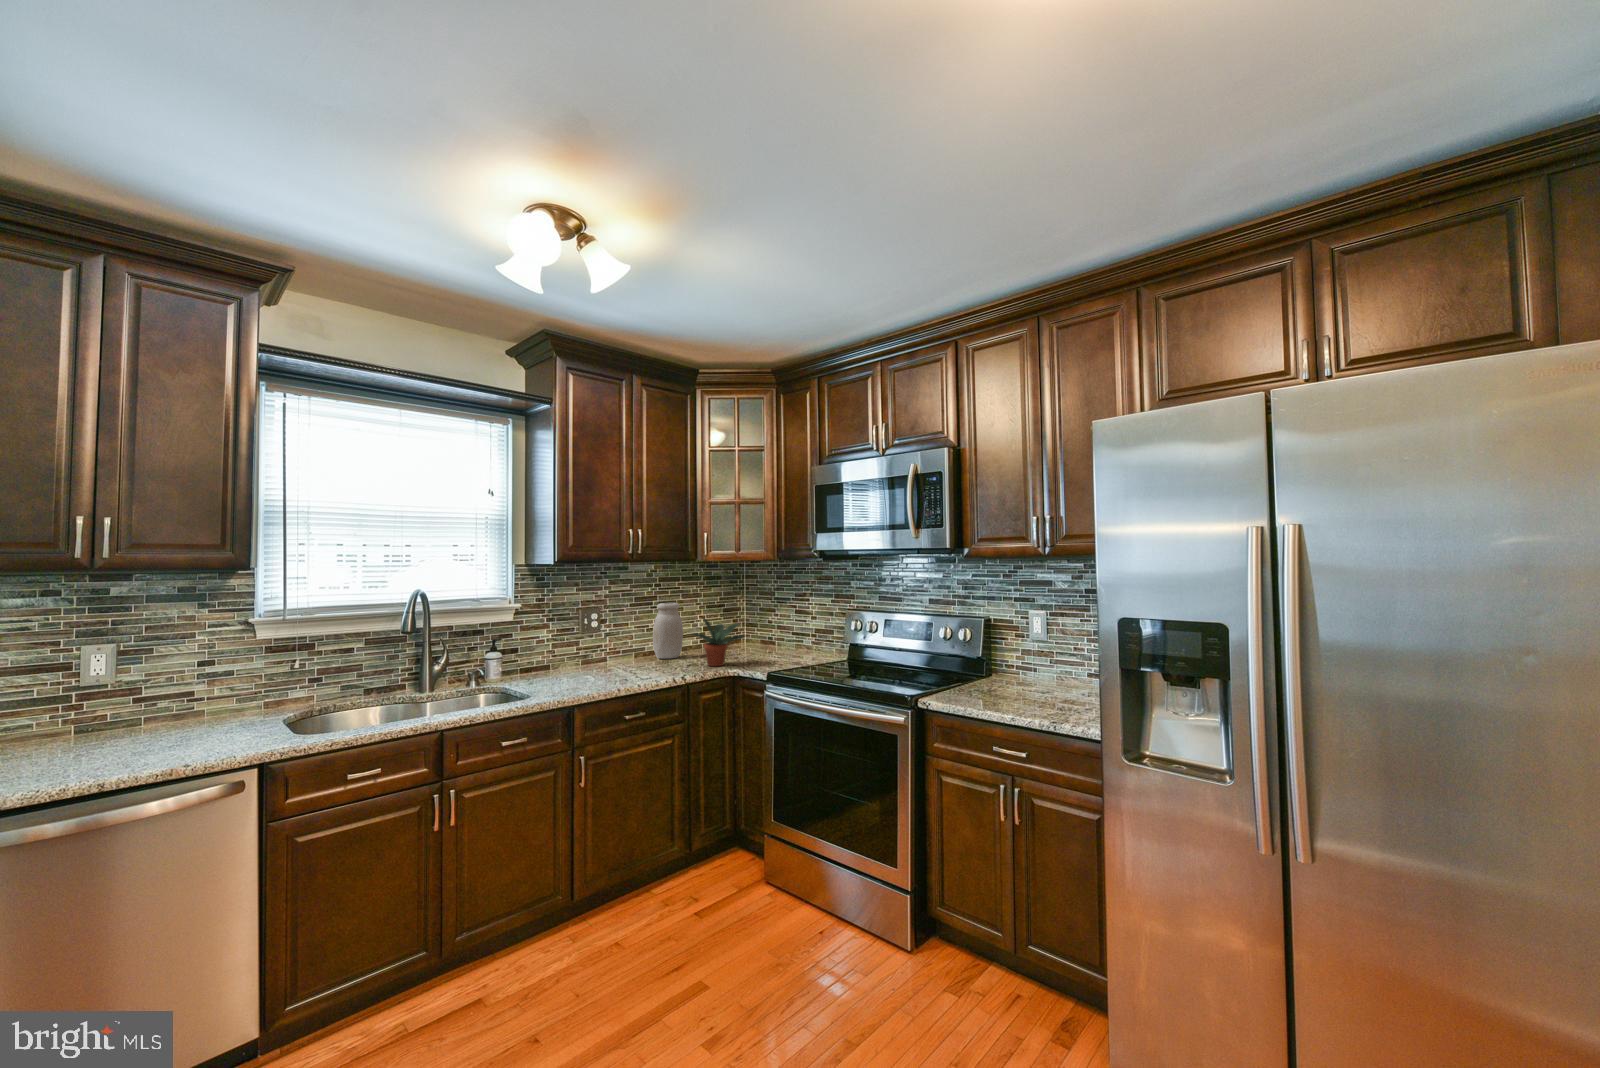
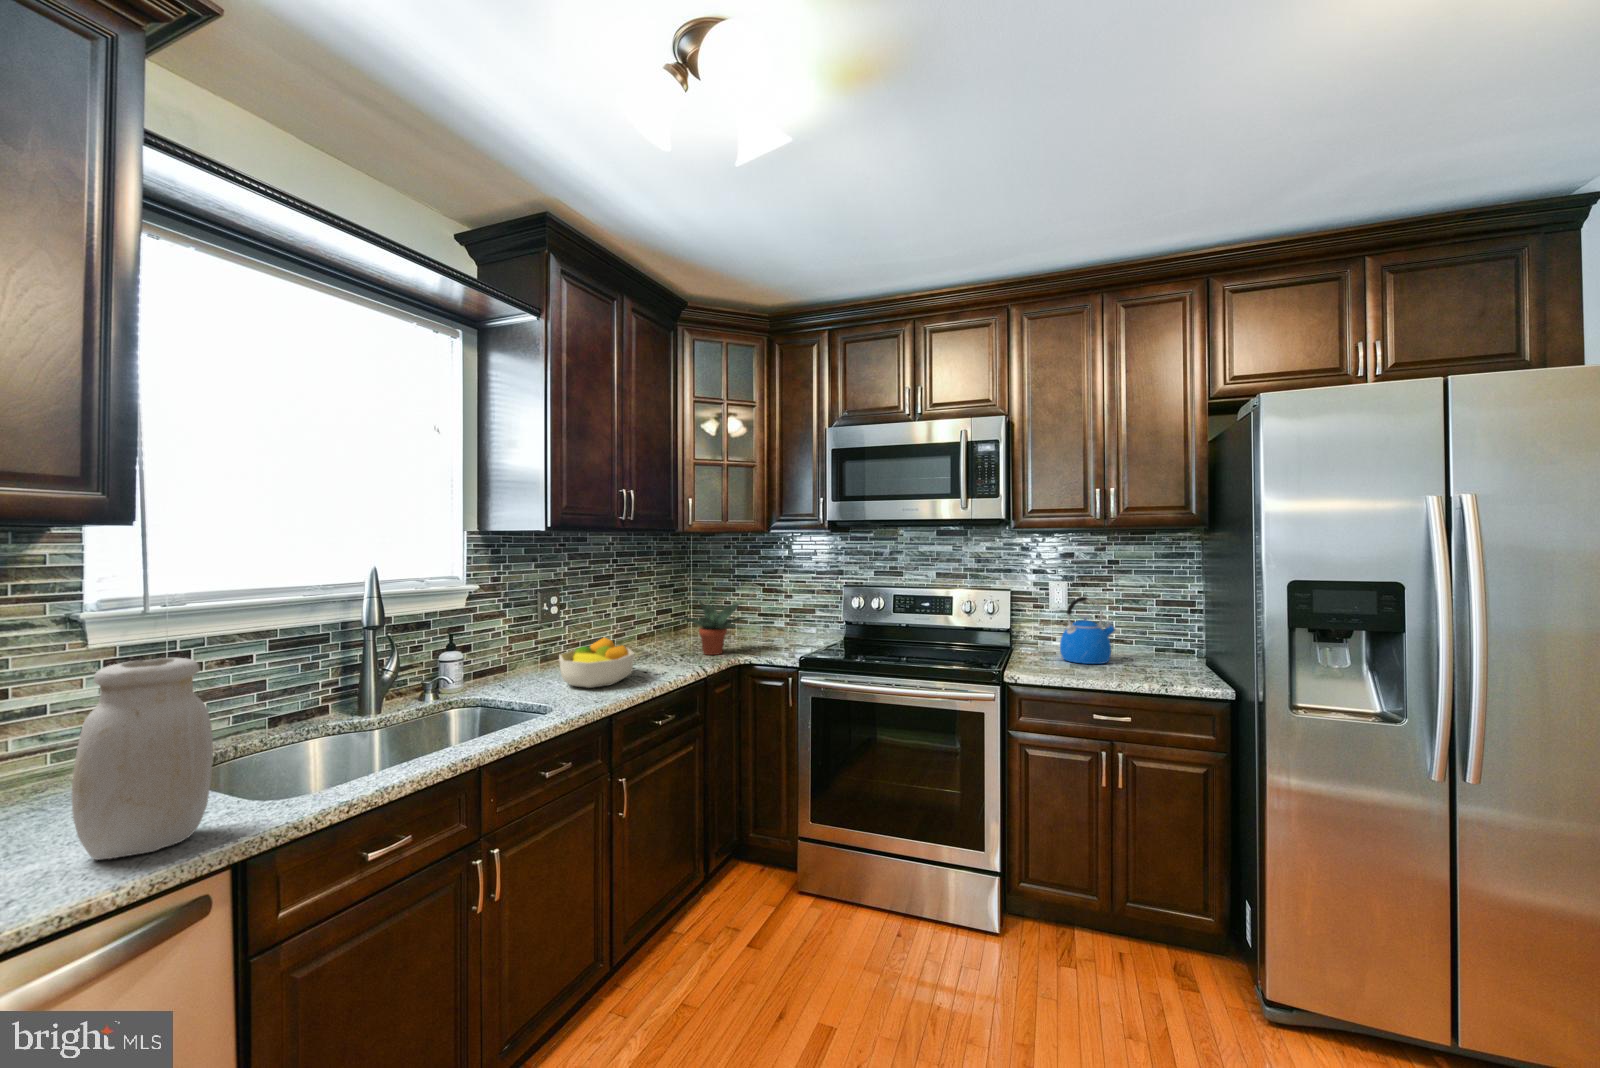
jar: present [653,603,683,659] -> present [72,658,213,860]
kettle: none [1002,627,1064,696] -> present [1060,597,1115,664]
fruit bowl: none [562,647,628,685] -> present [559,637,634,688]

